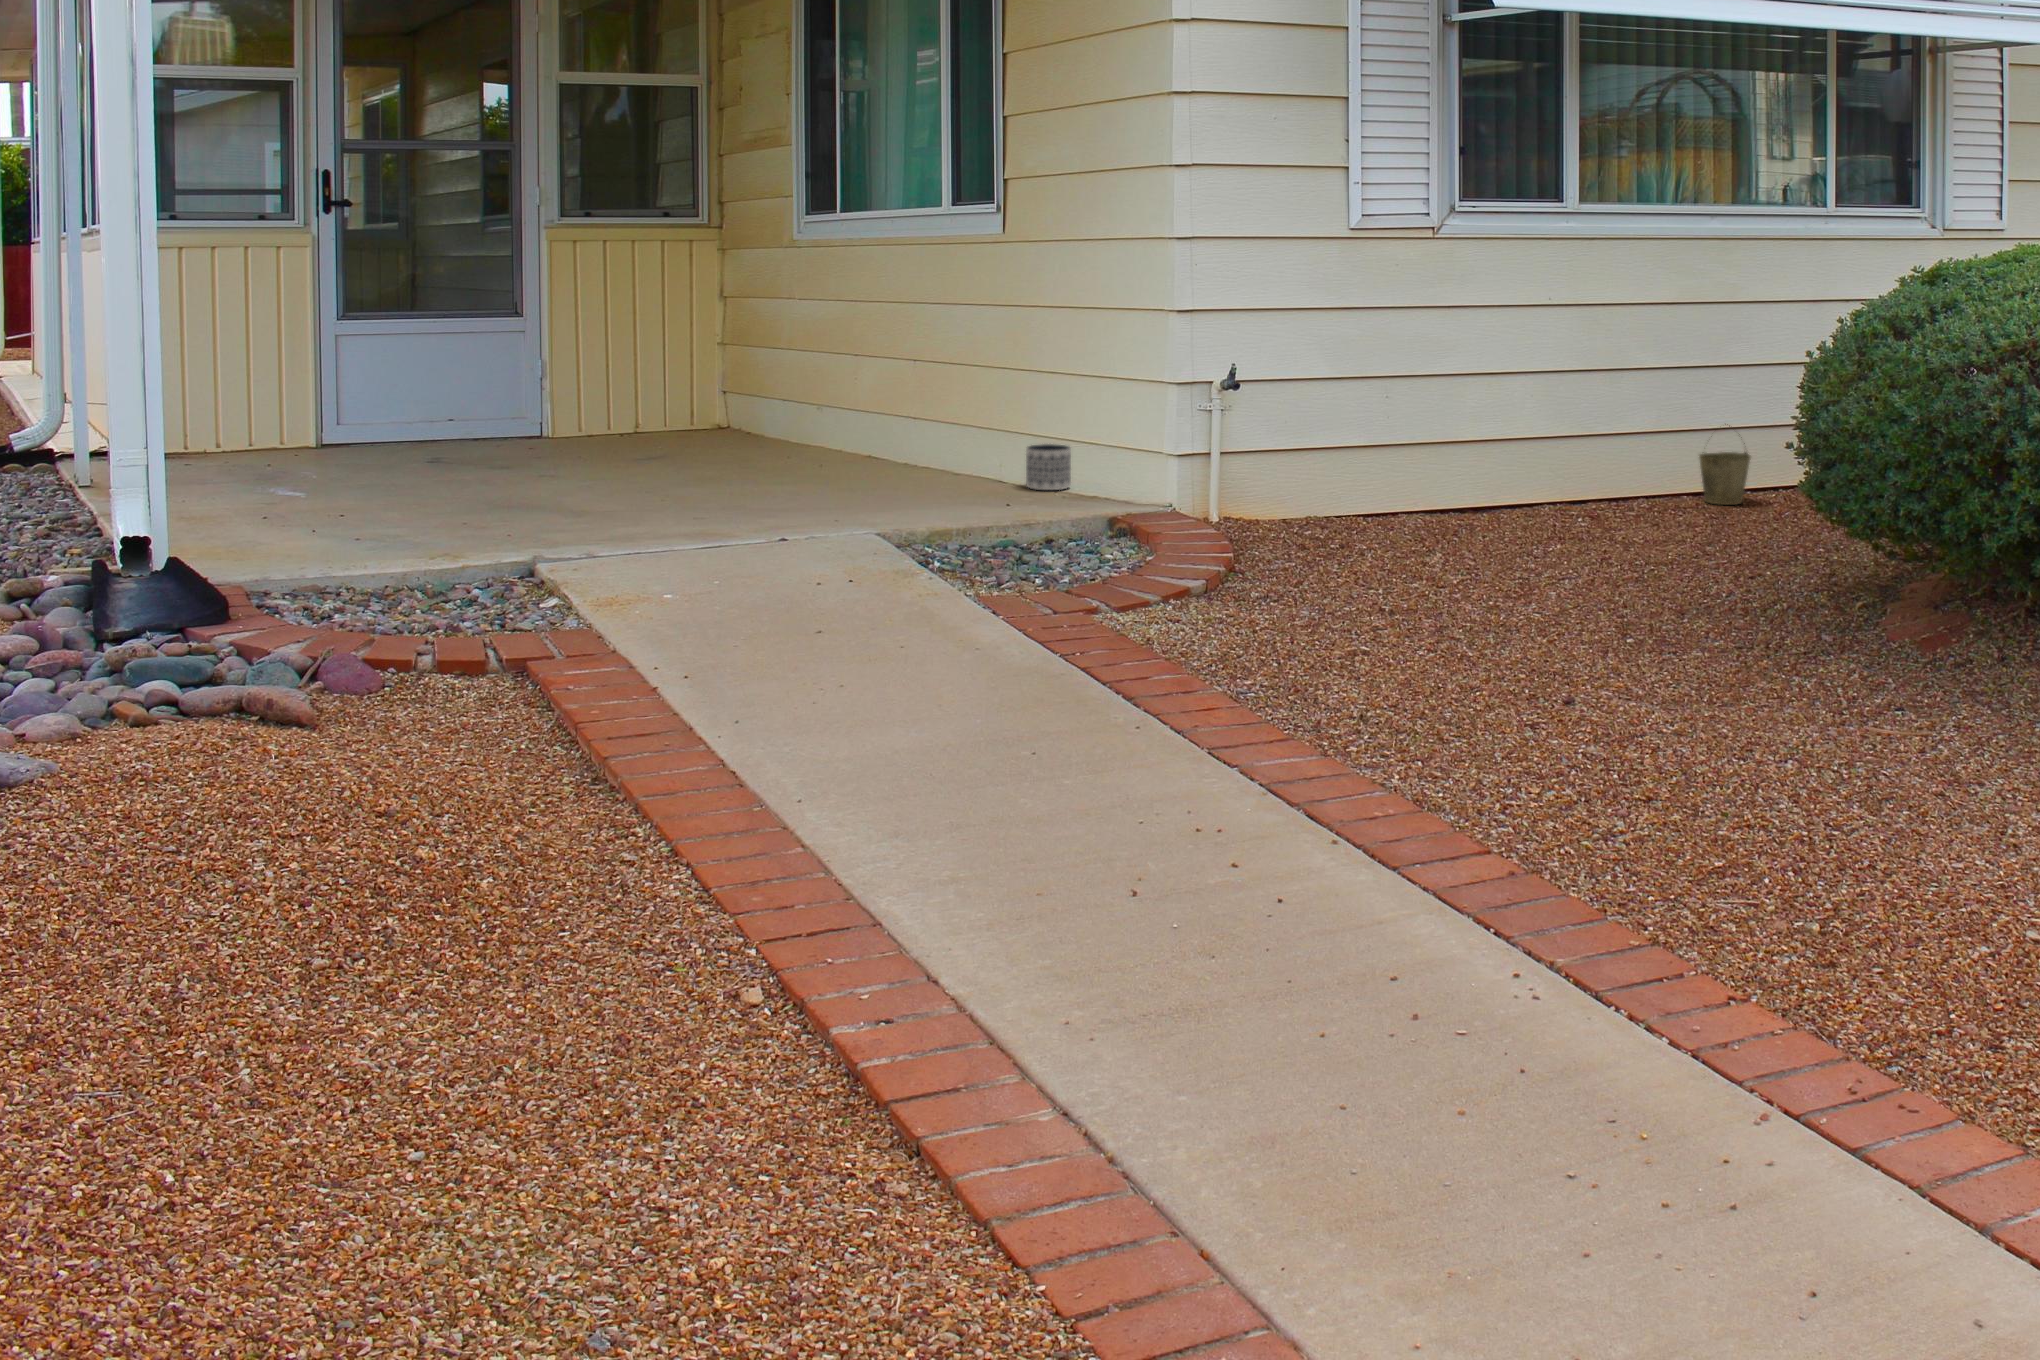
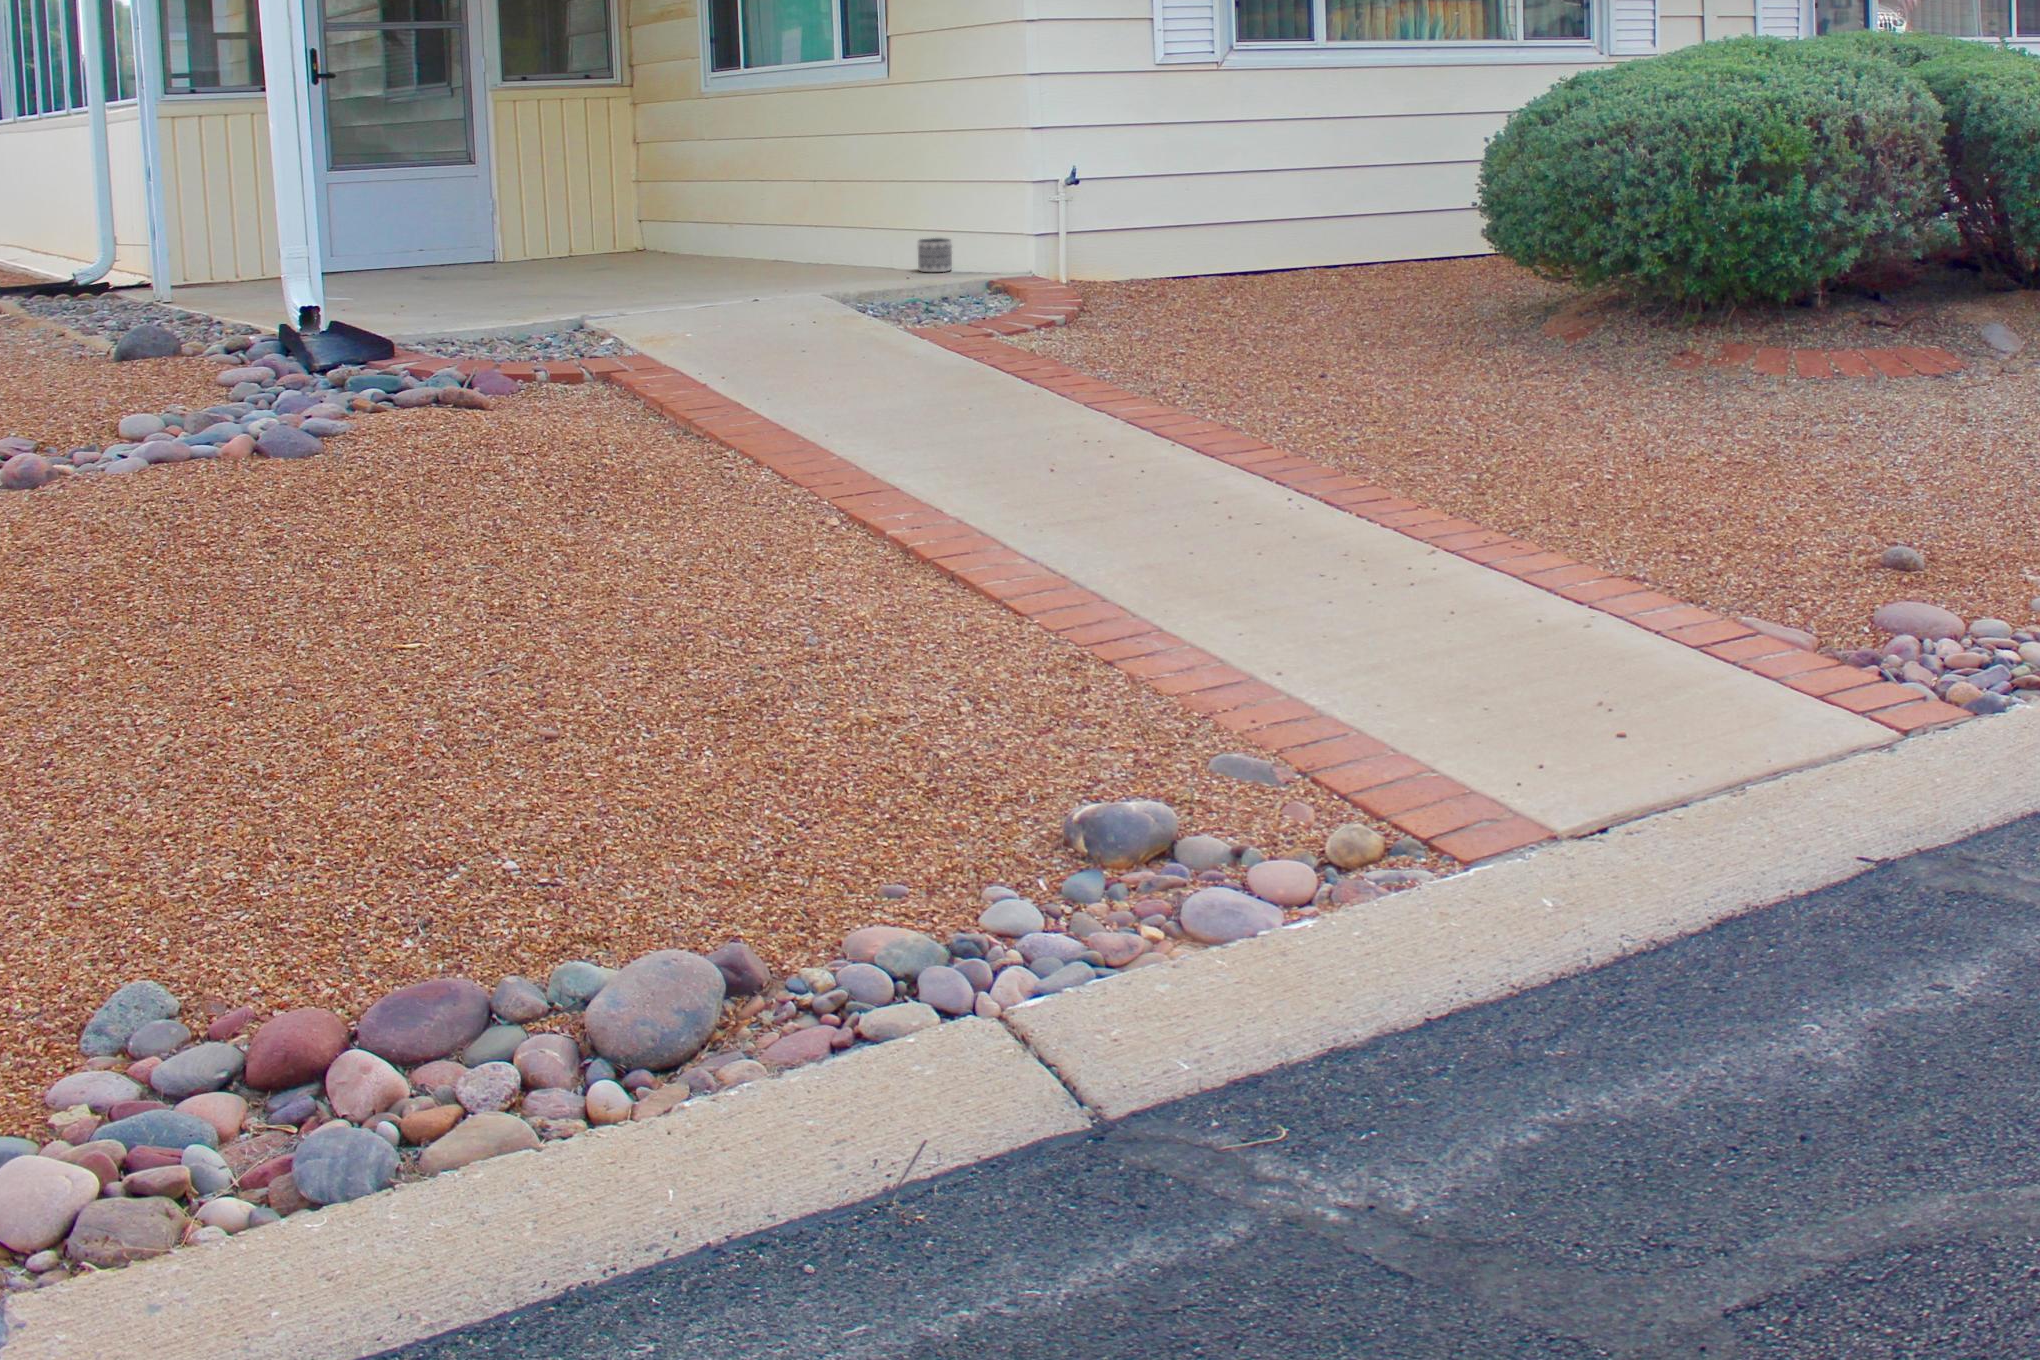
bucket: present [1699,424,1751,505] -> none [1426,209,1466,270]

